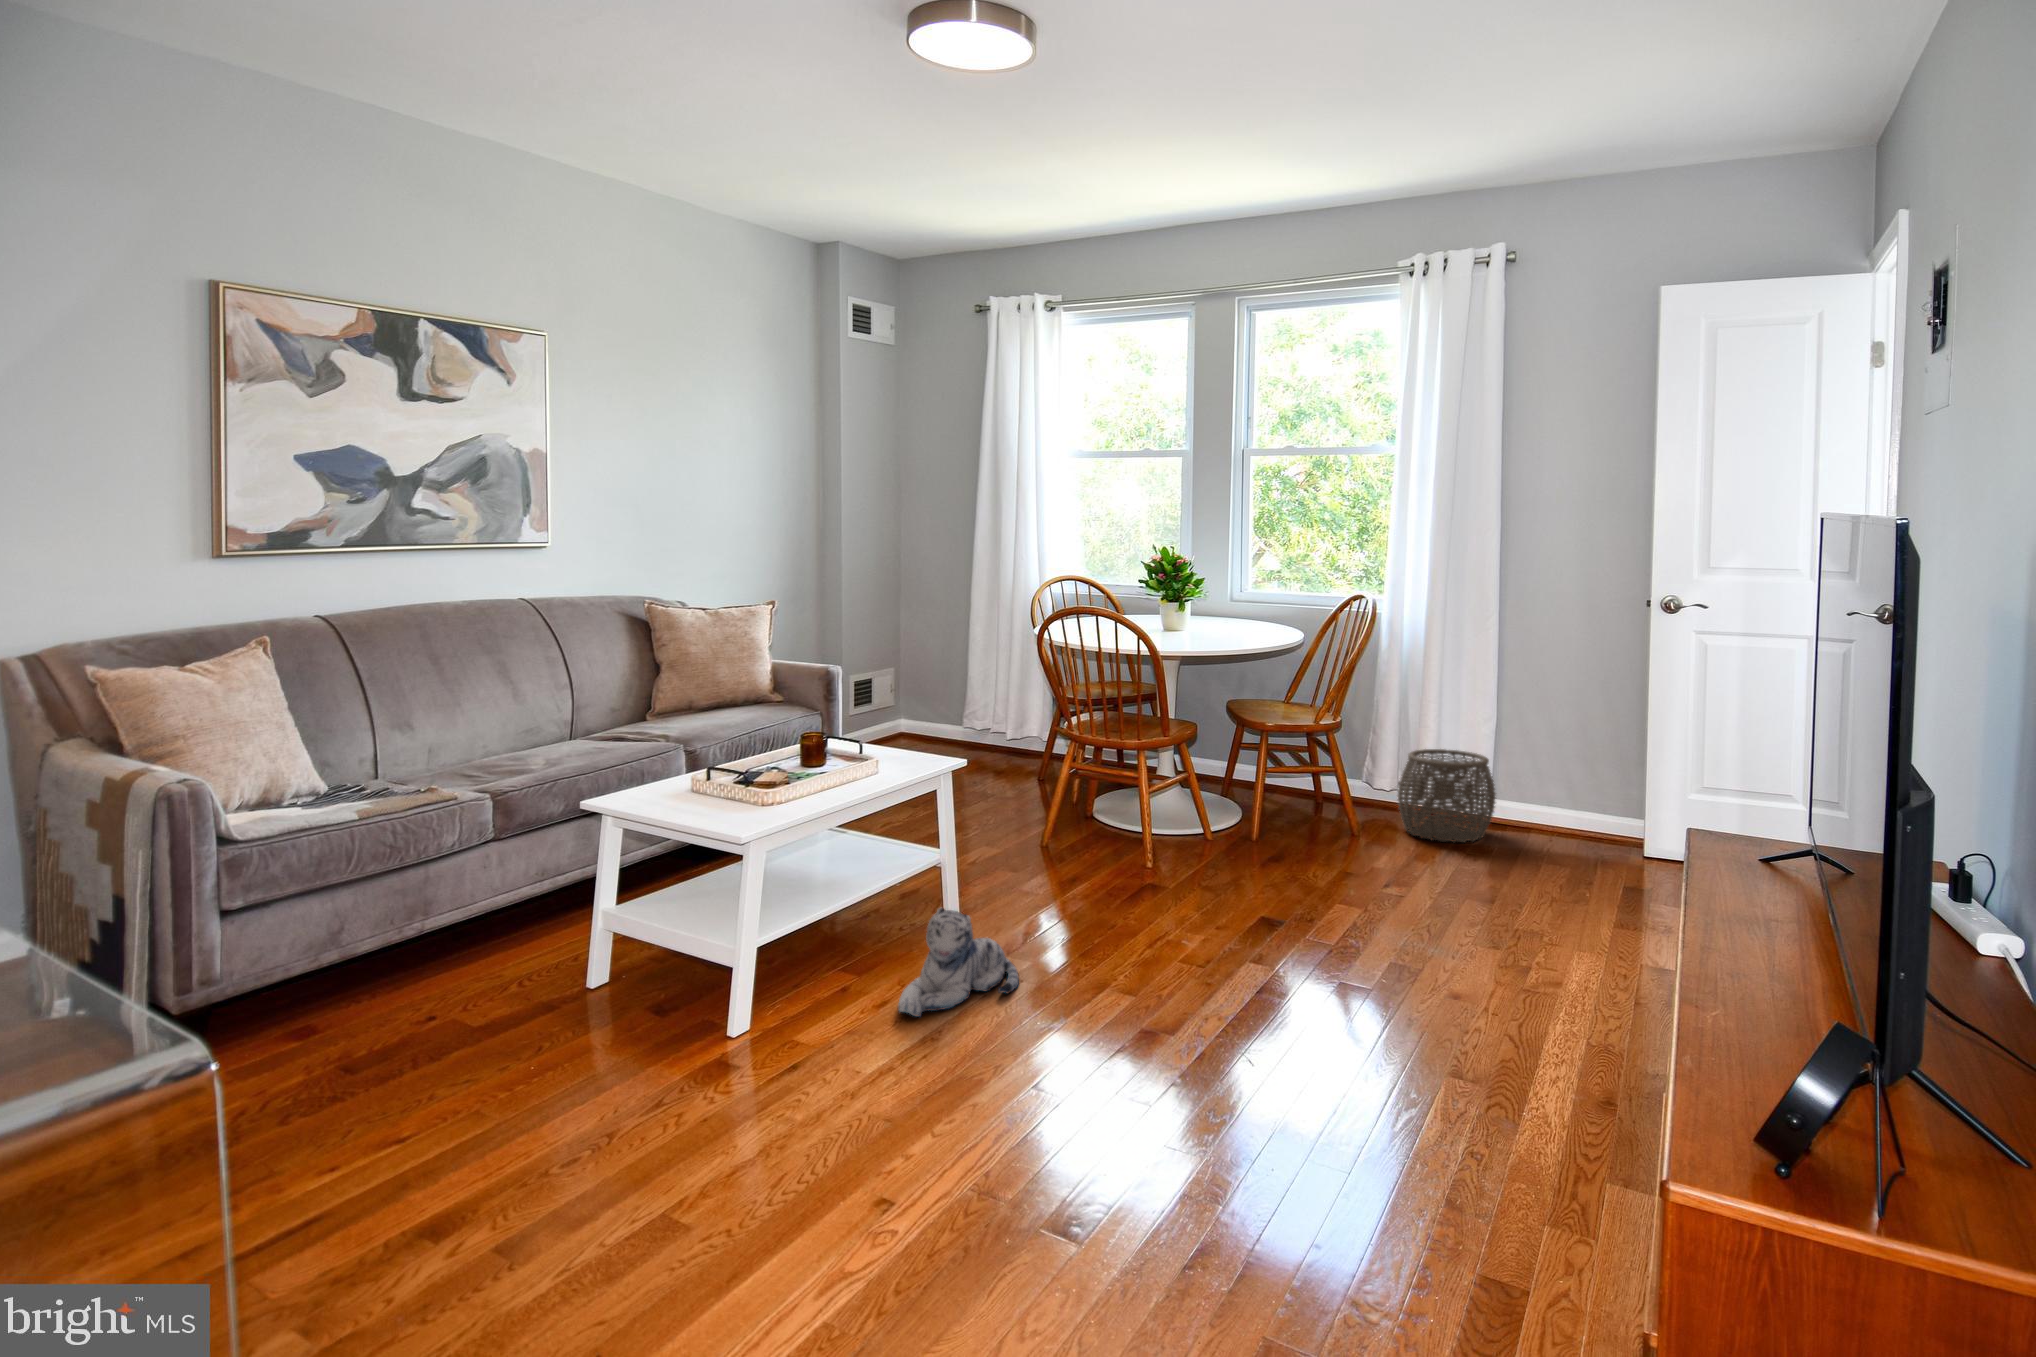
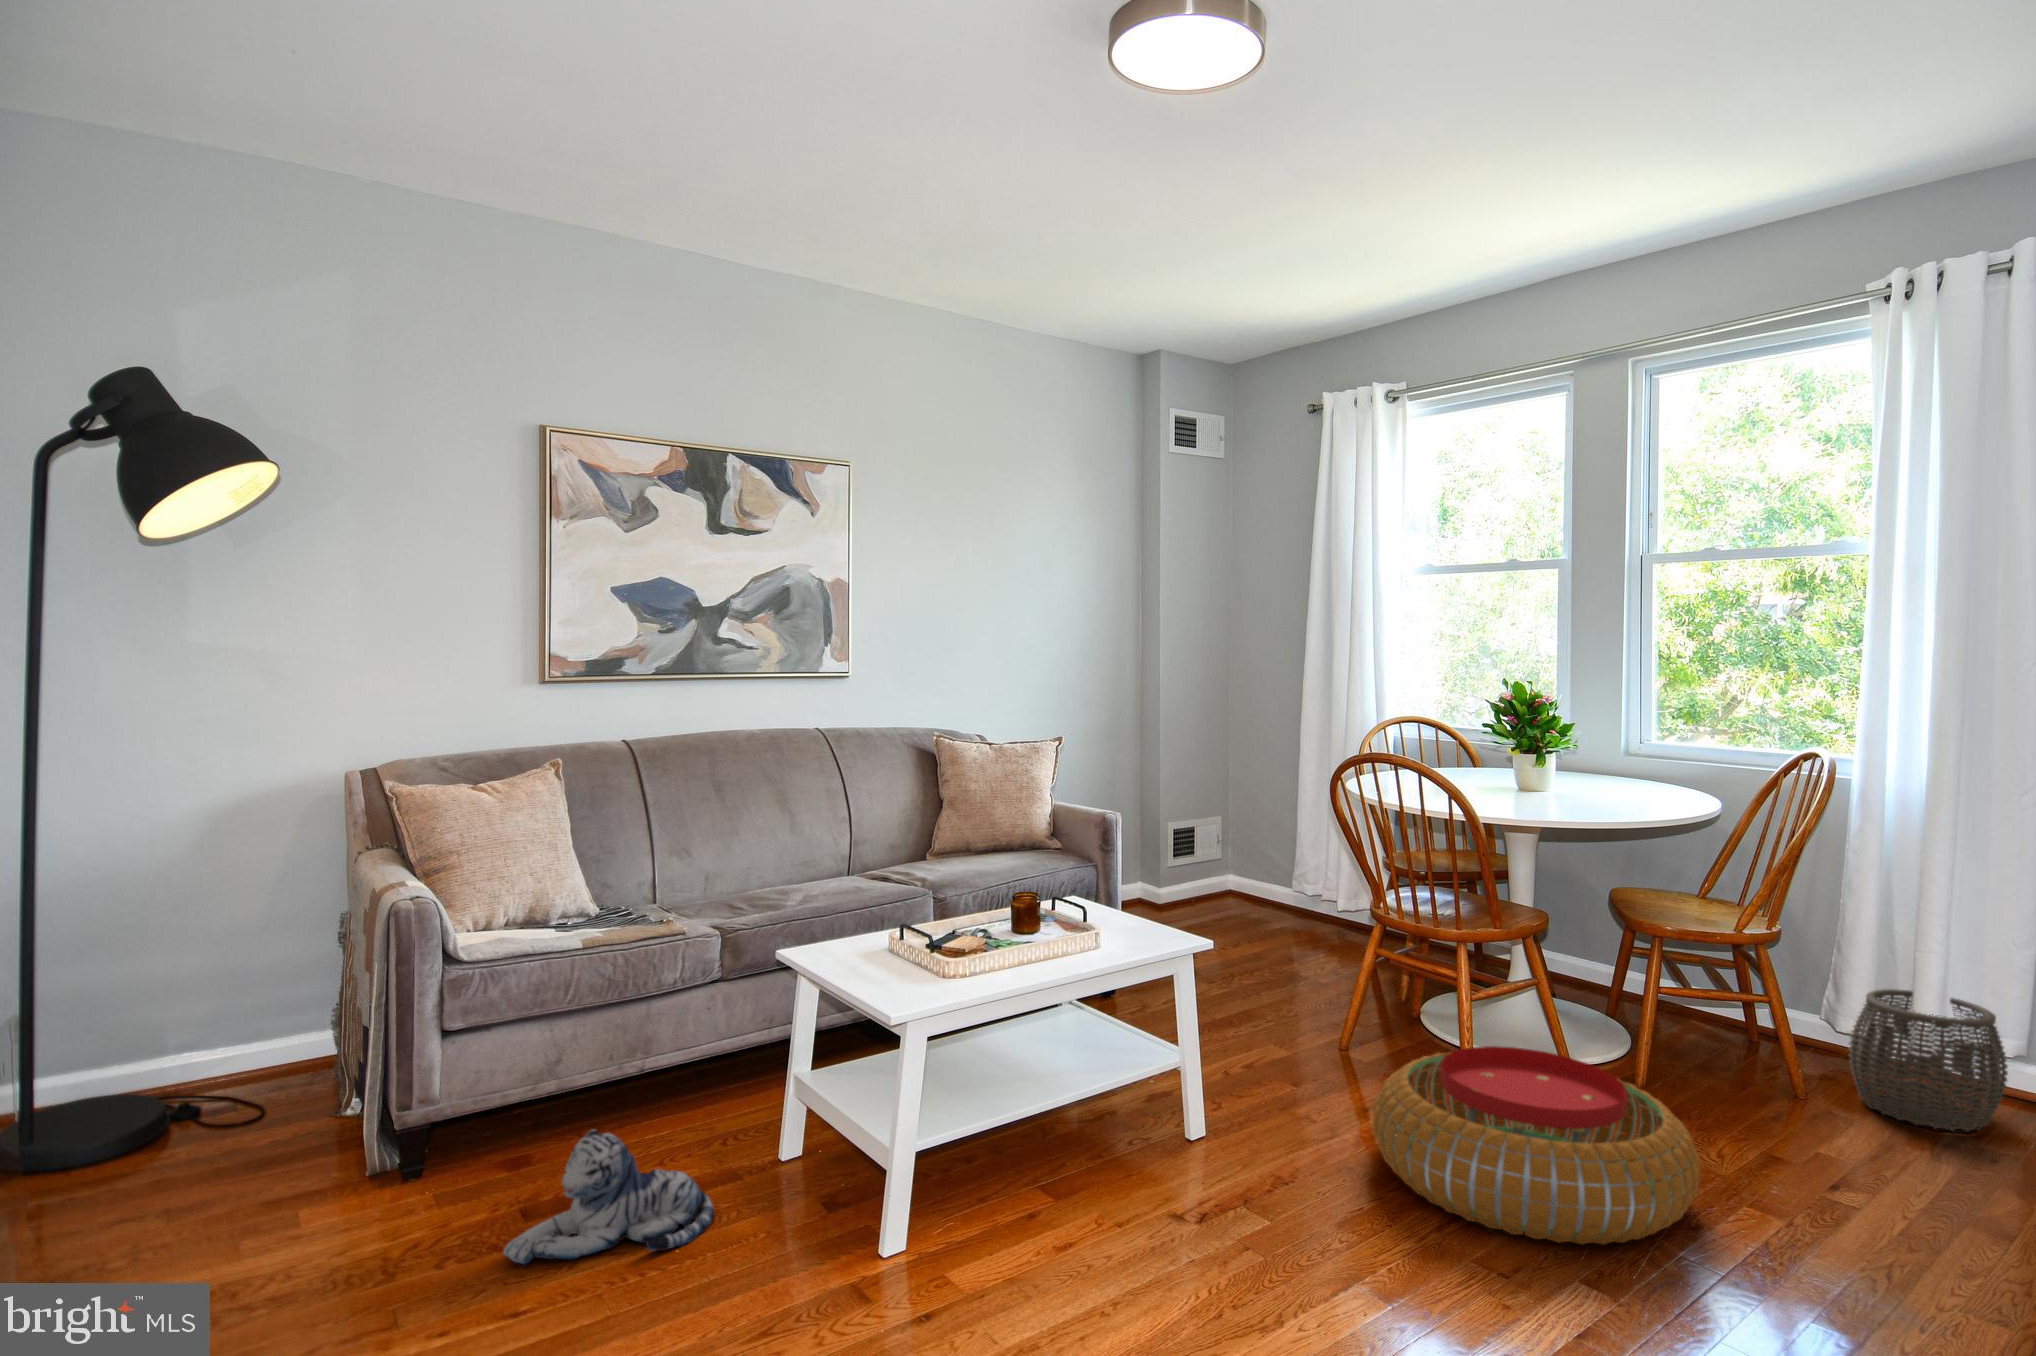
pouf: none [1093,814,1331,945] -> present [1373,1046,1700,1244]
plush toy: present [898,908,1019,1017] -> present [504,1130,715,1264]

